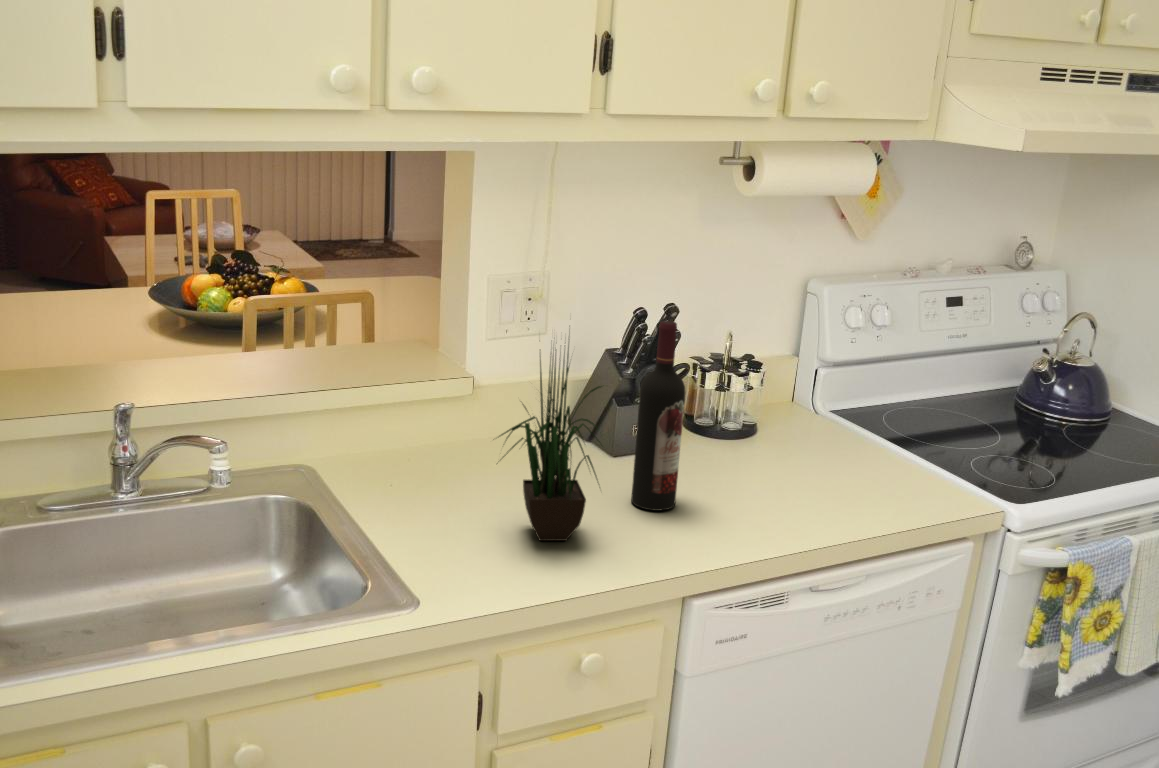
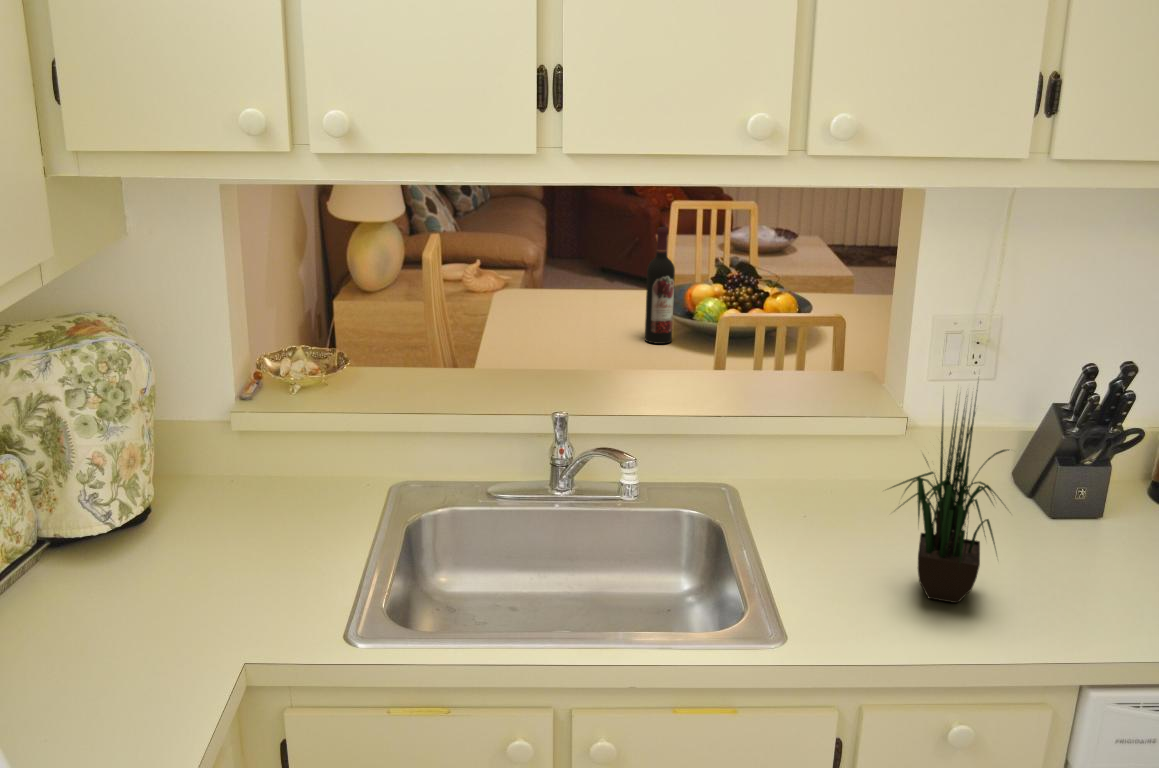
wine bottle: present [631,320,685,511] -> present [645,227,675,344]

